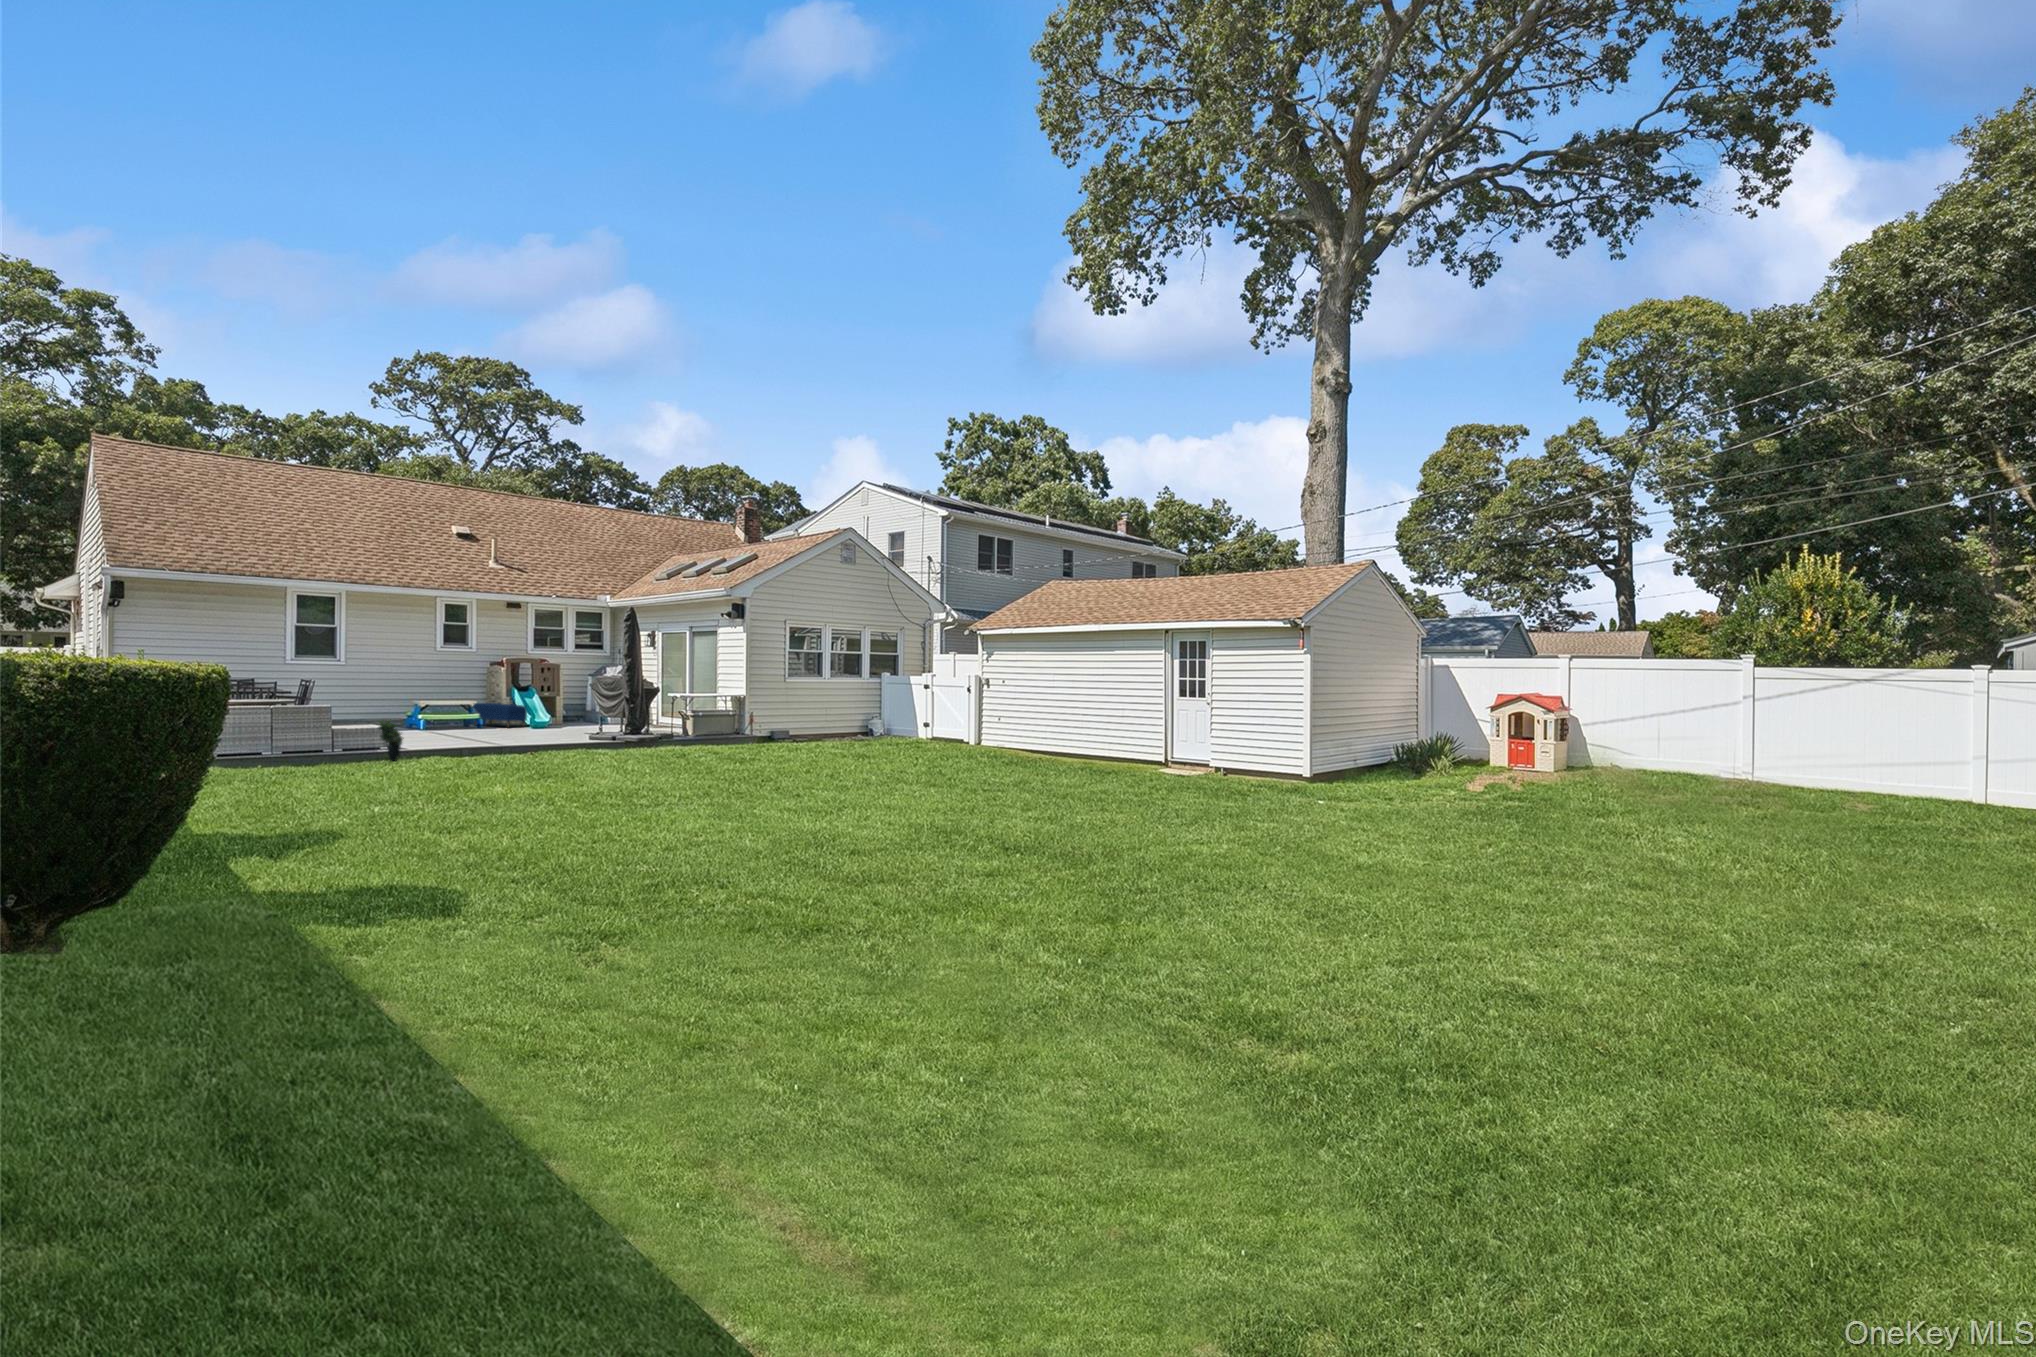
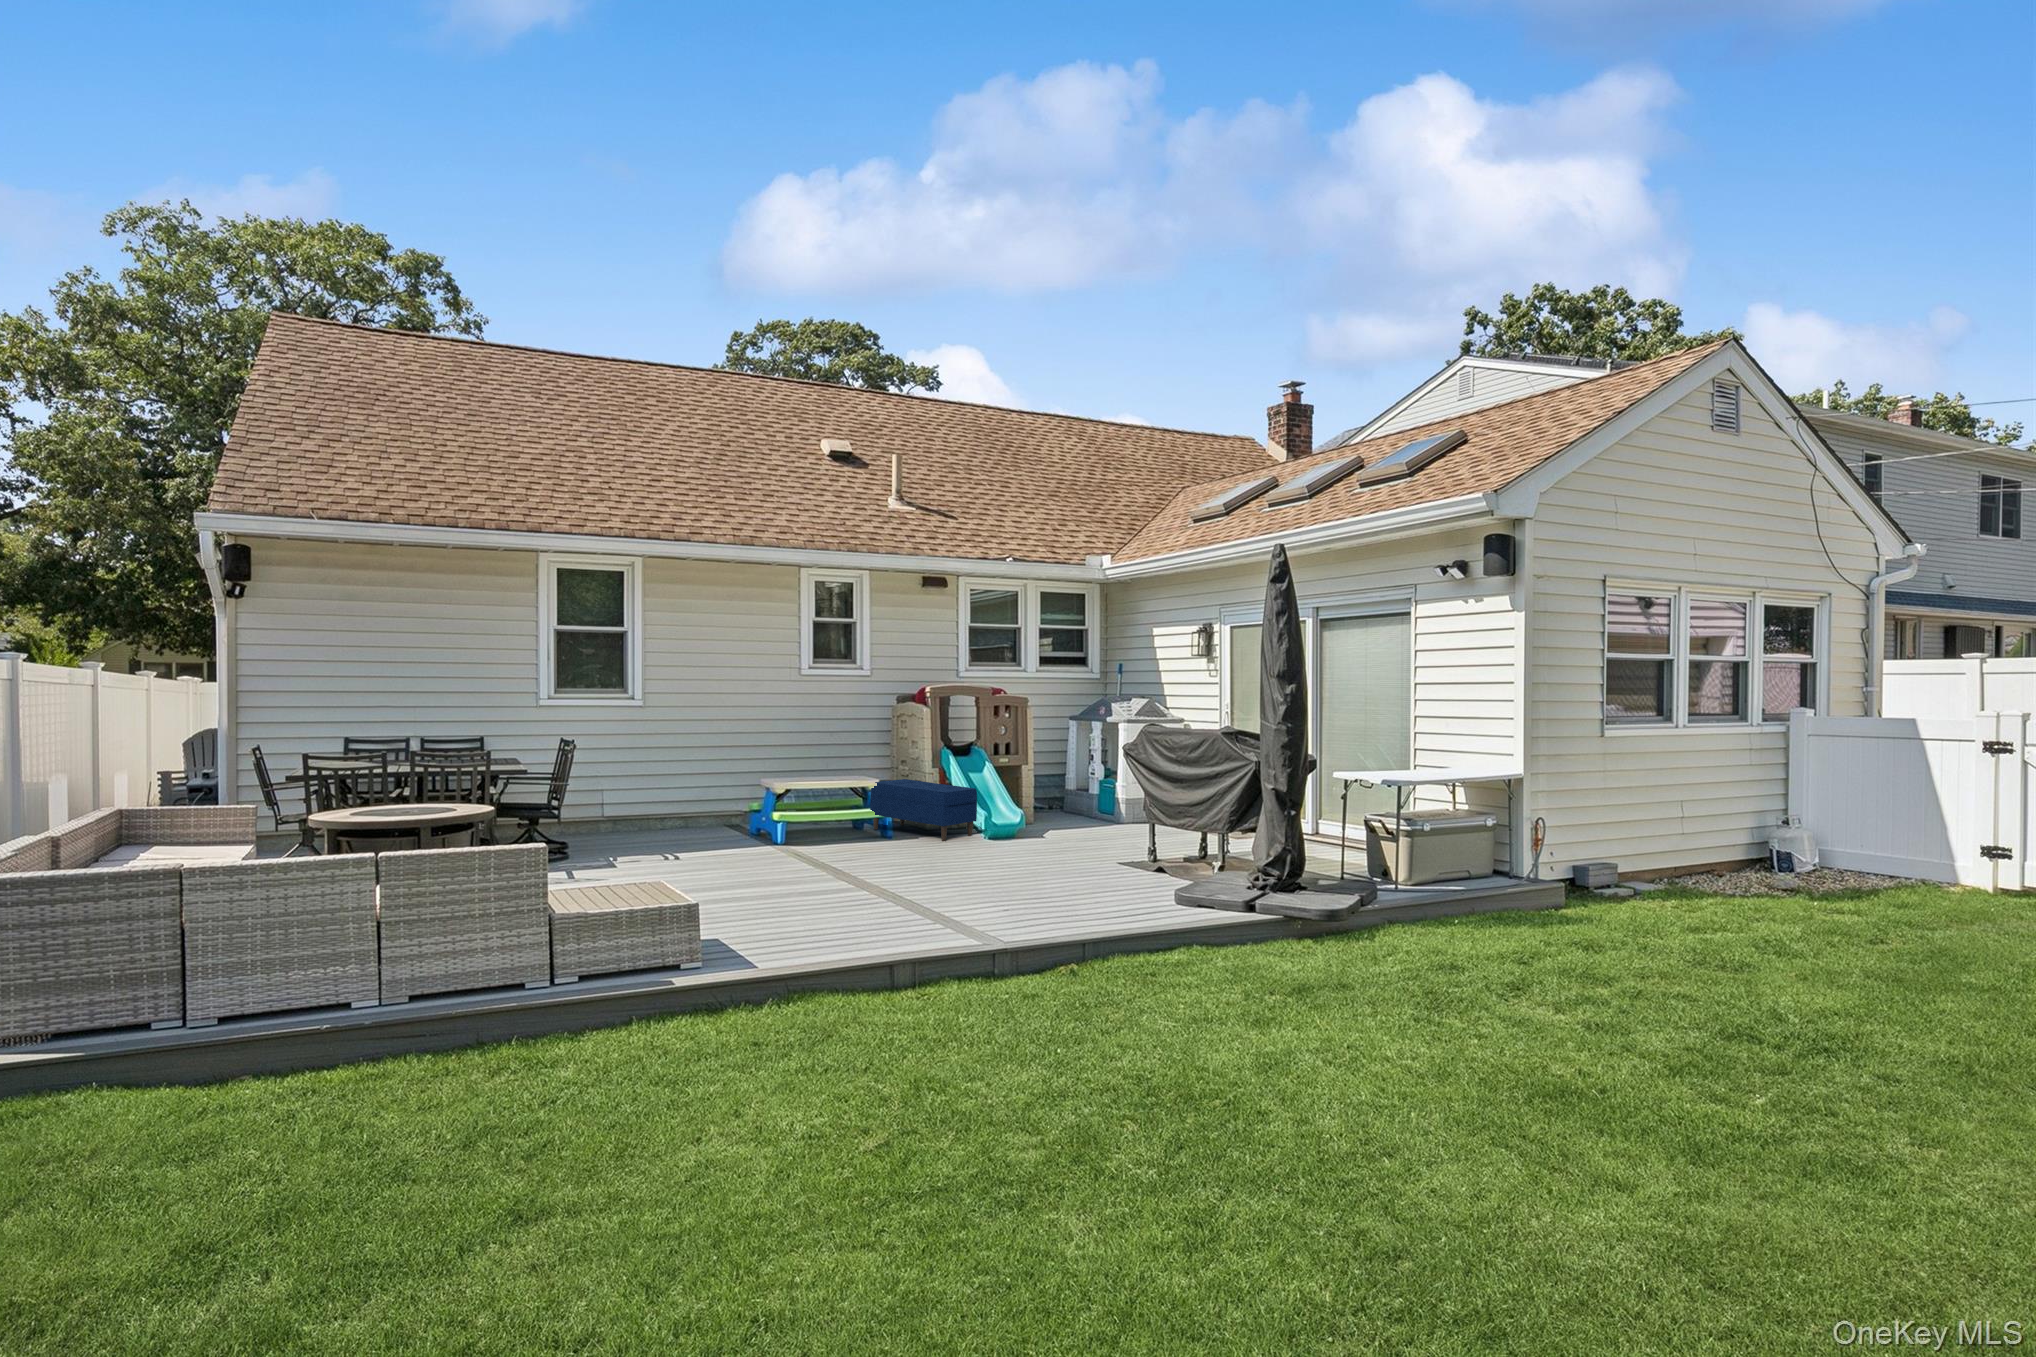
potted plant: present [379,719,403,761] -> none [612,981,721,1184]

